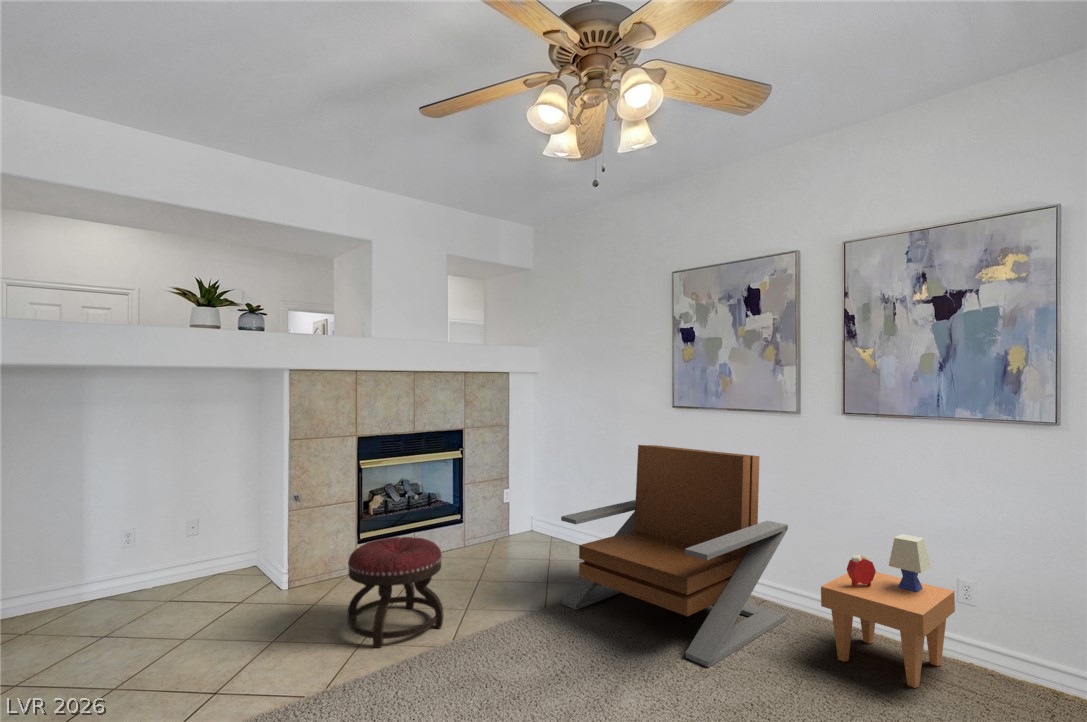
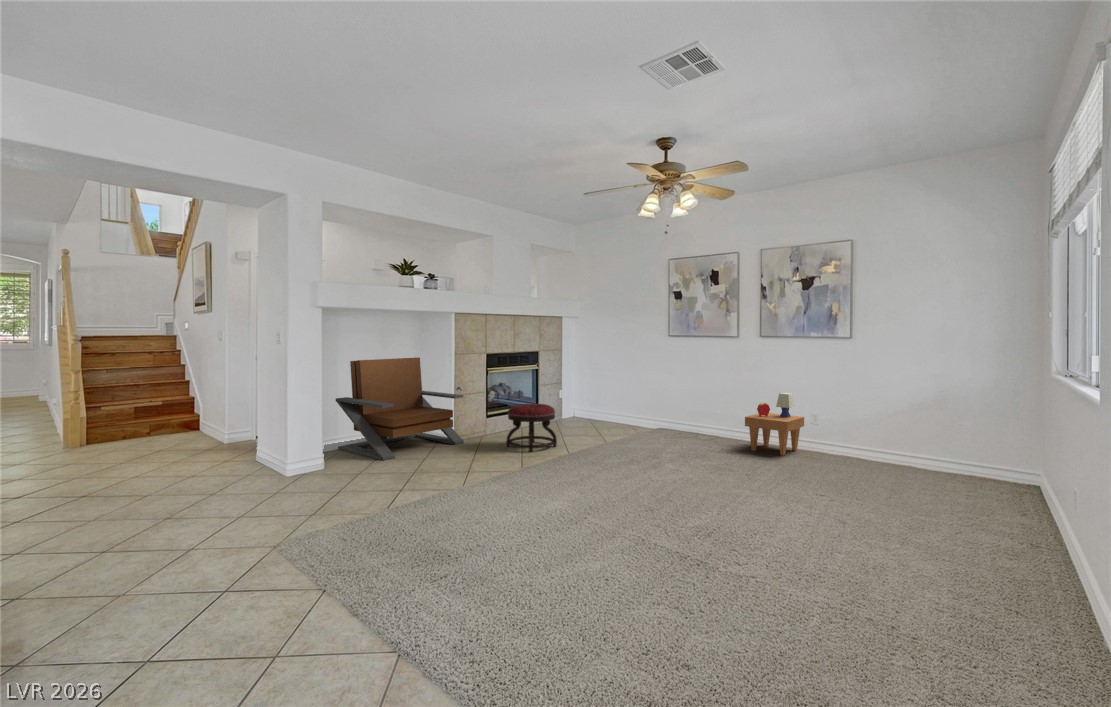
lounge chair: present [561,445,788,667] -> present [336,357,464,460]

